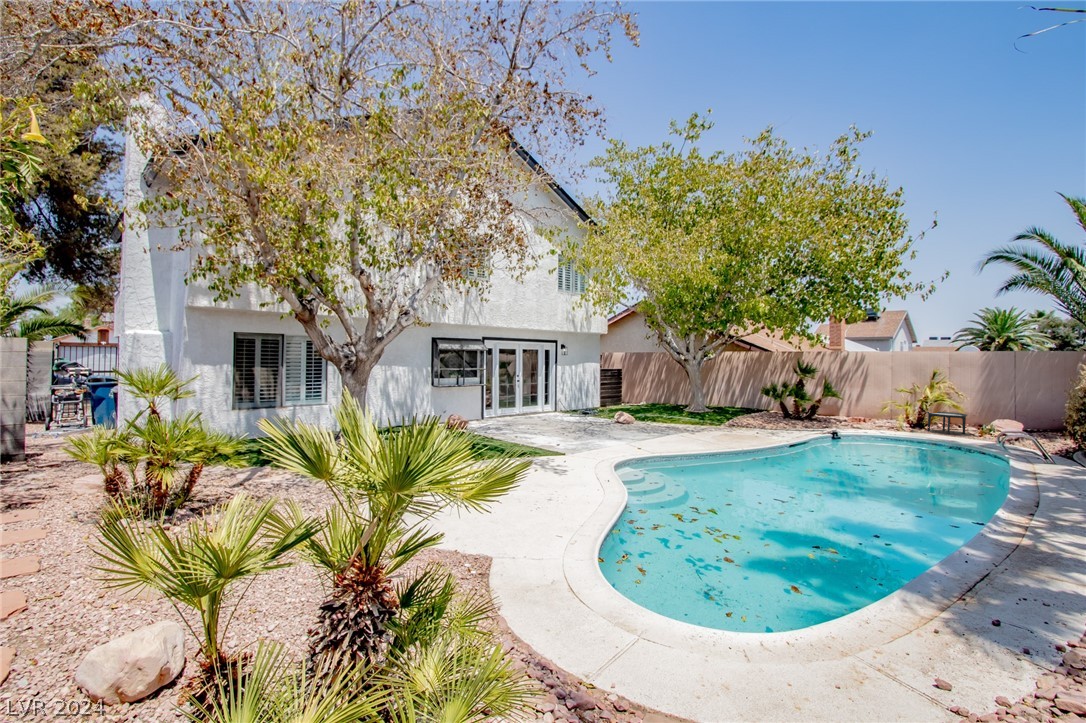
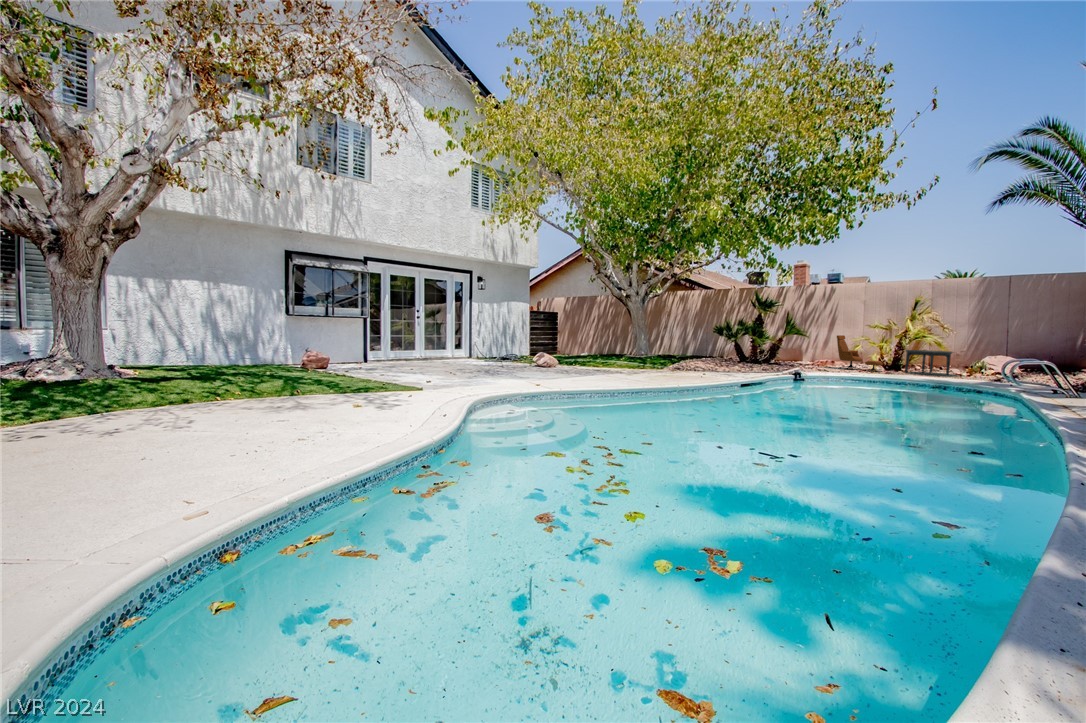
lounge chair: none [868,397,908,430] -> present [837,335,883,371]

